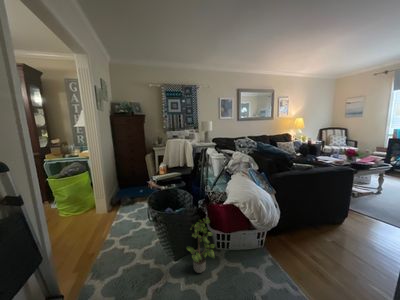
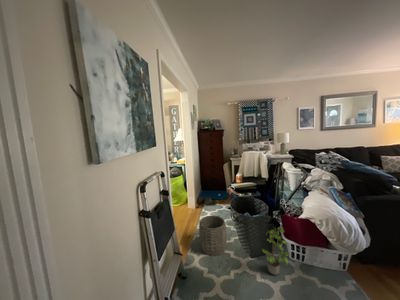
woven basket: none [106,218,146,271] -> present [199,216,227,256]

